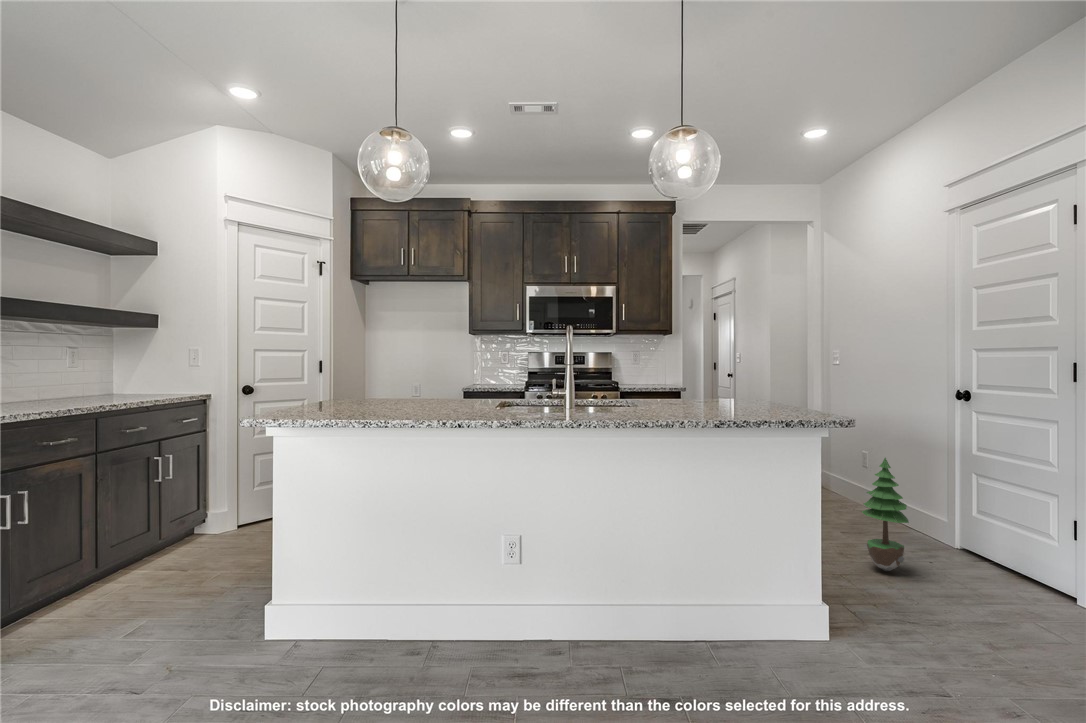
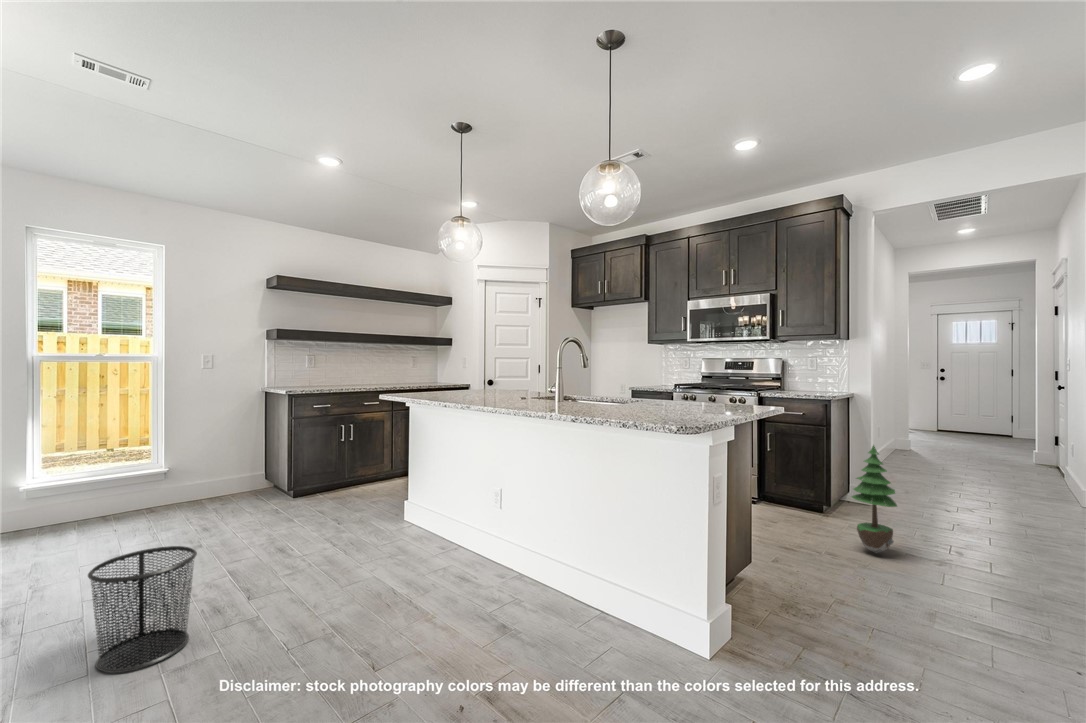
waste bin: none [74,565,182,693] -> present [88,546,197,673]

